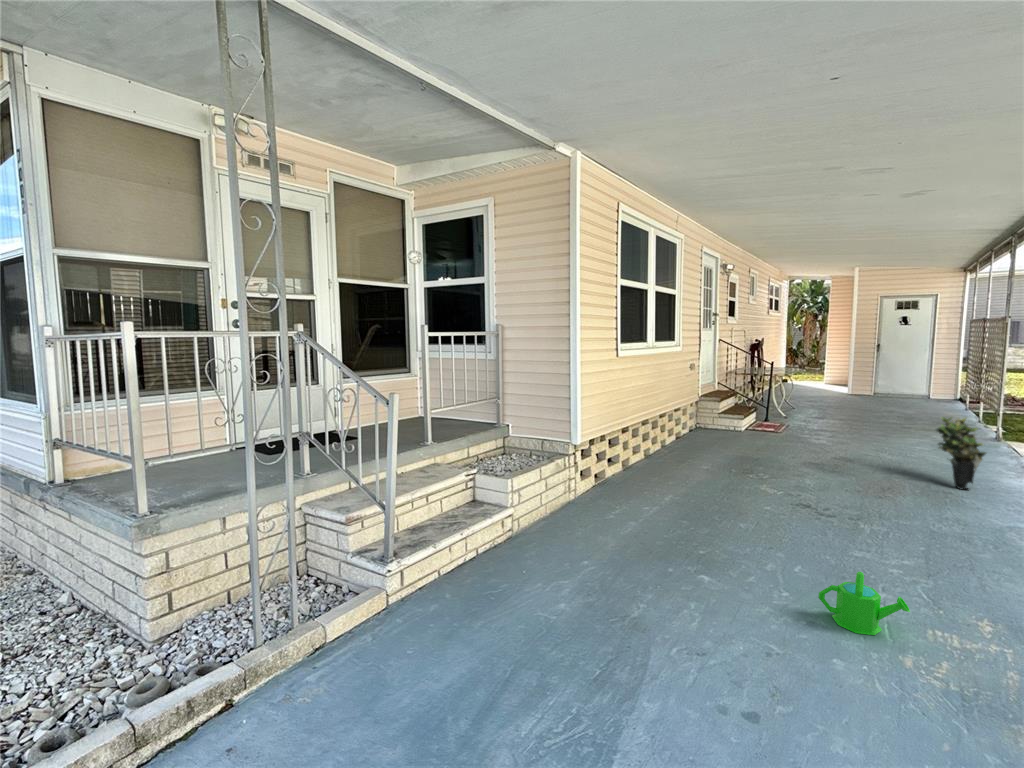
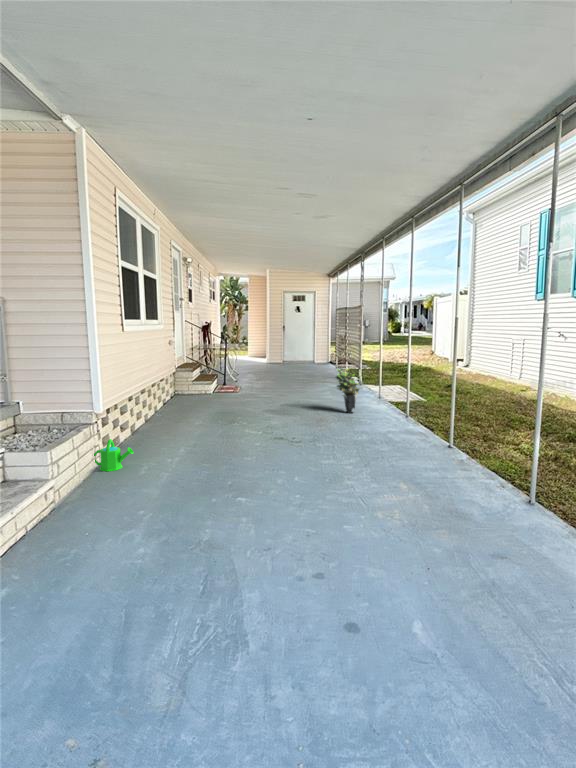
watering can: present [818,572,910,635] -> present [94,439,134,471]

